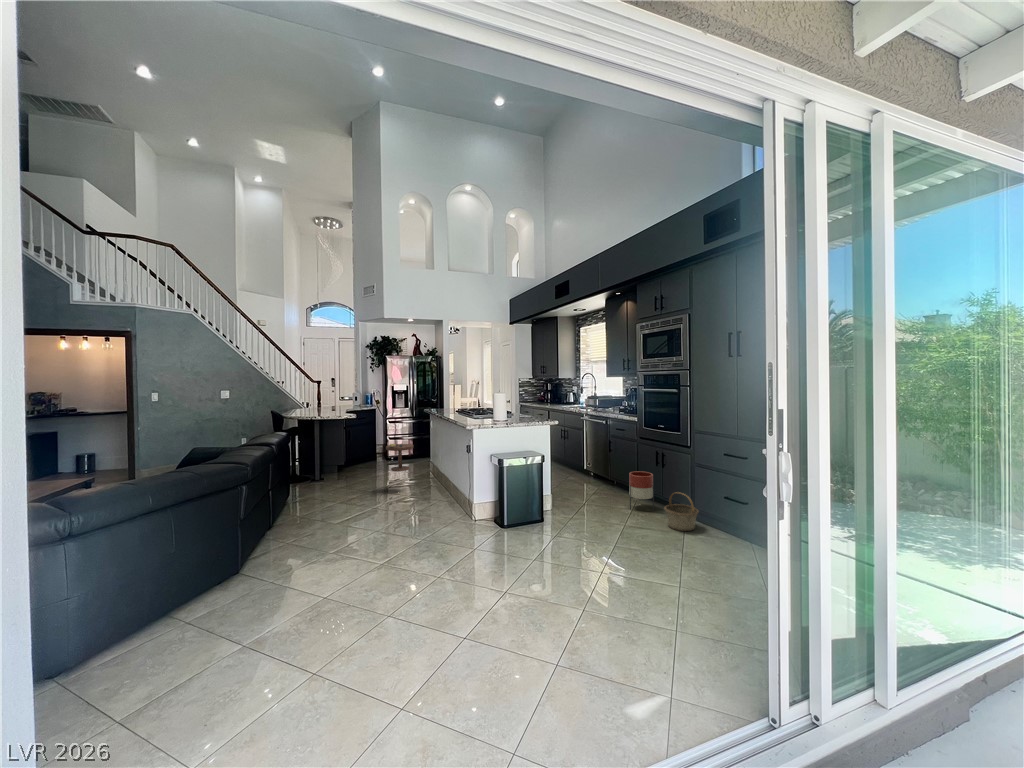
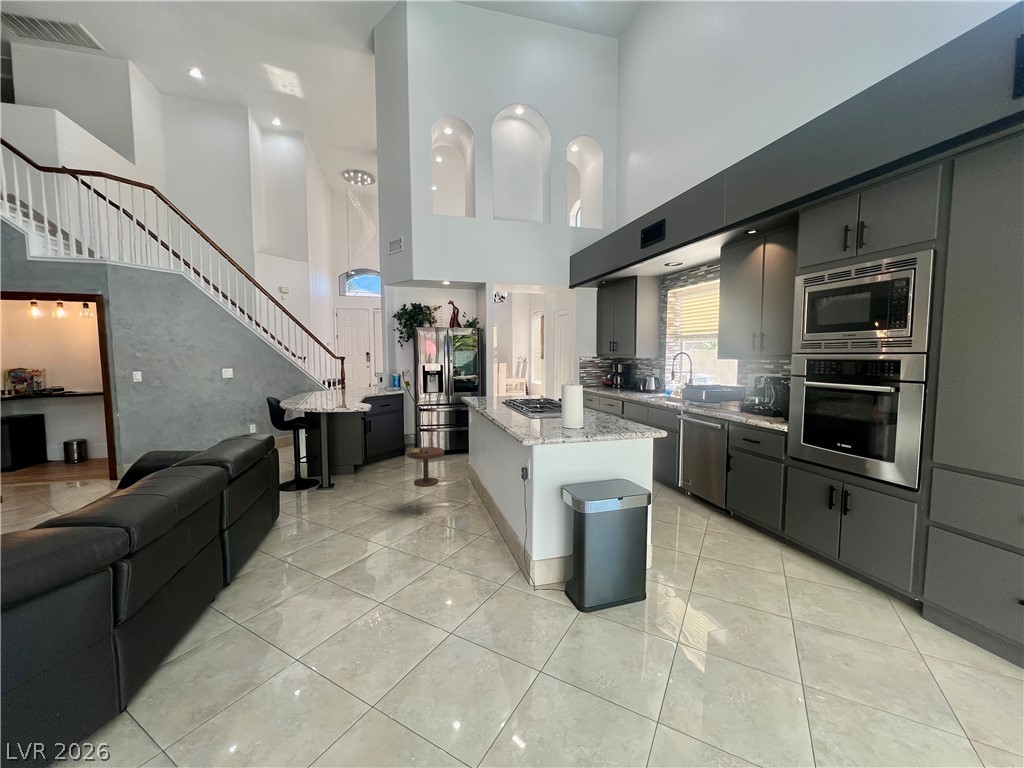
planter: present [629,471,654,511] -> none [781,513,830,584]
basket: present [664,493,699,531] -> none [873,571,954,651]

